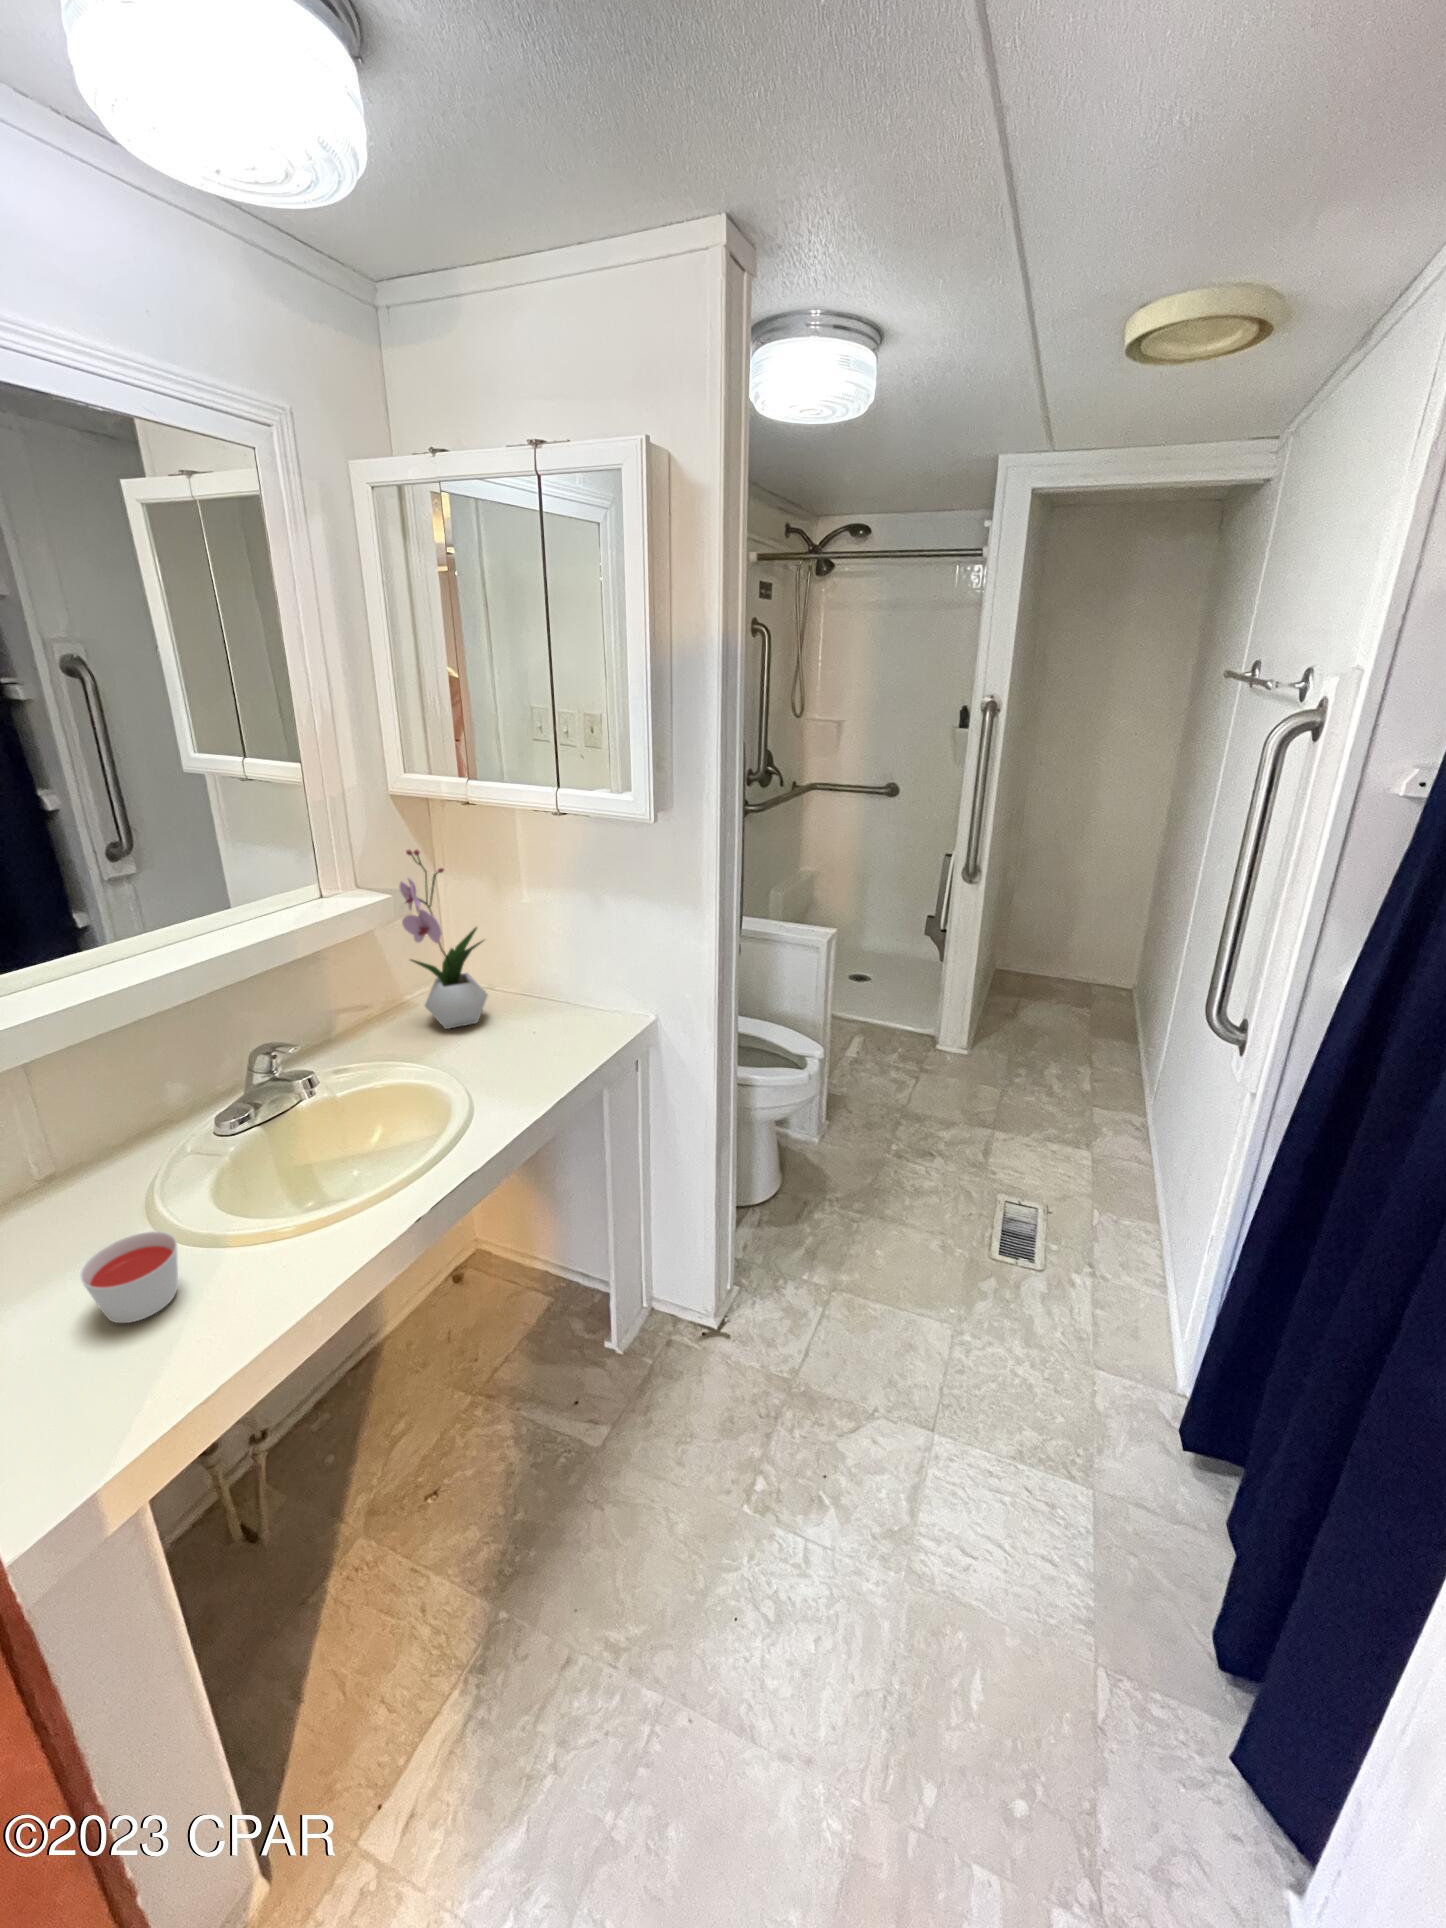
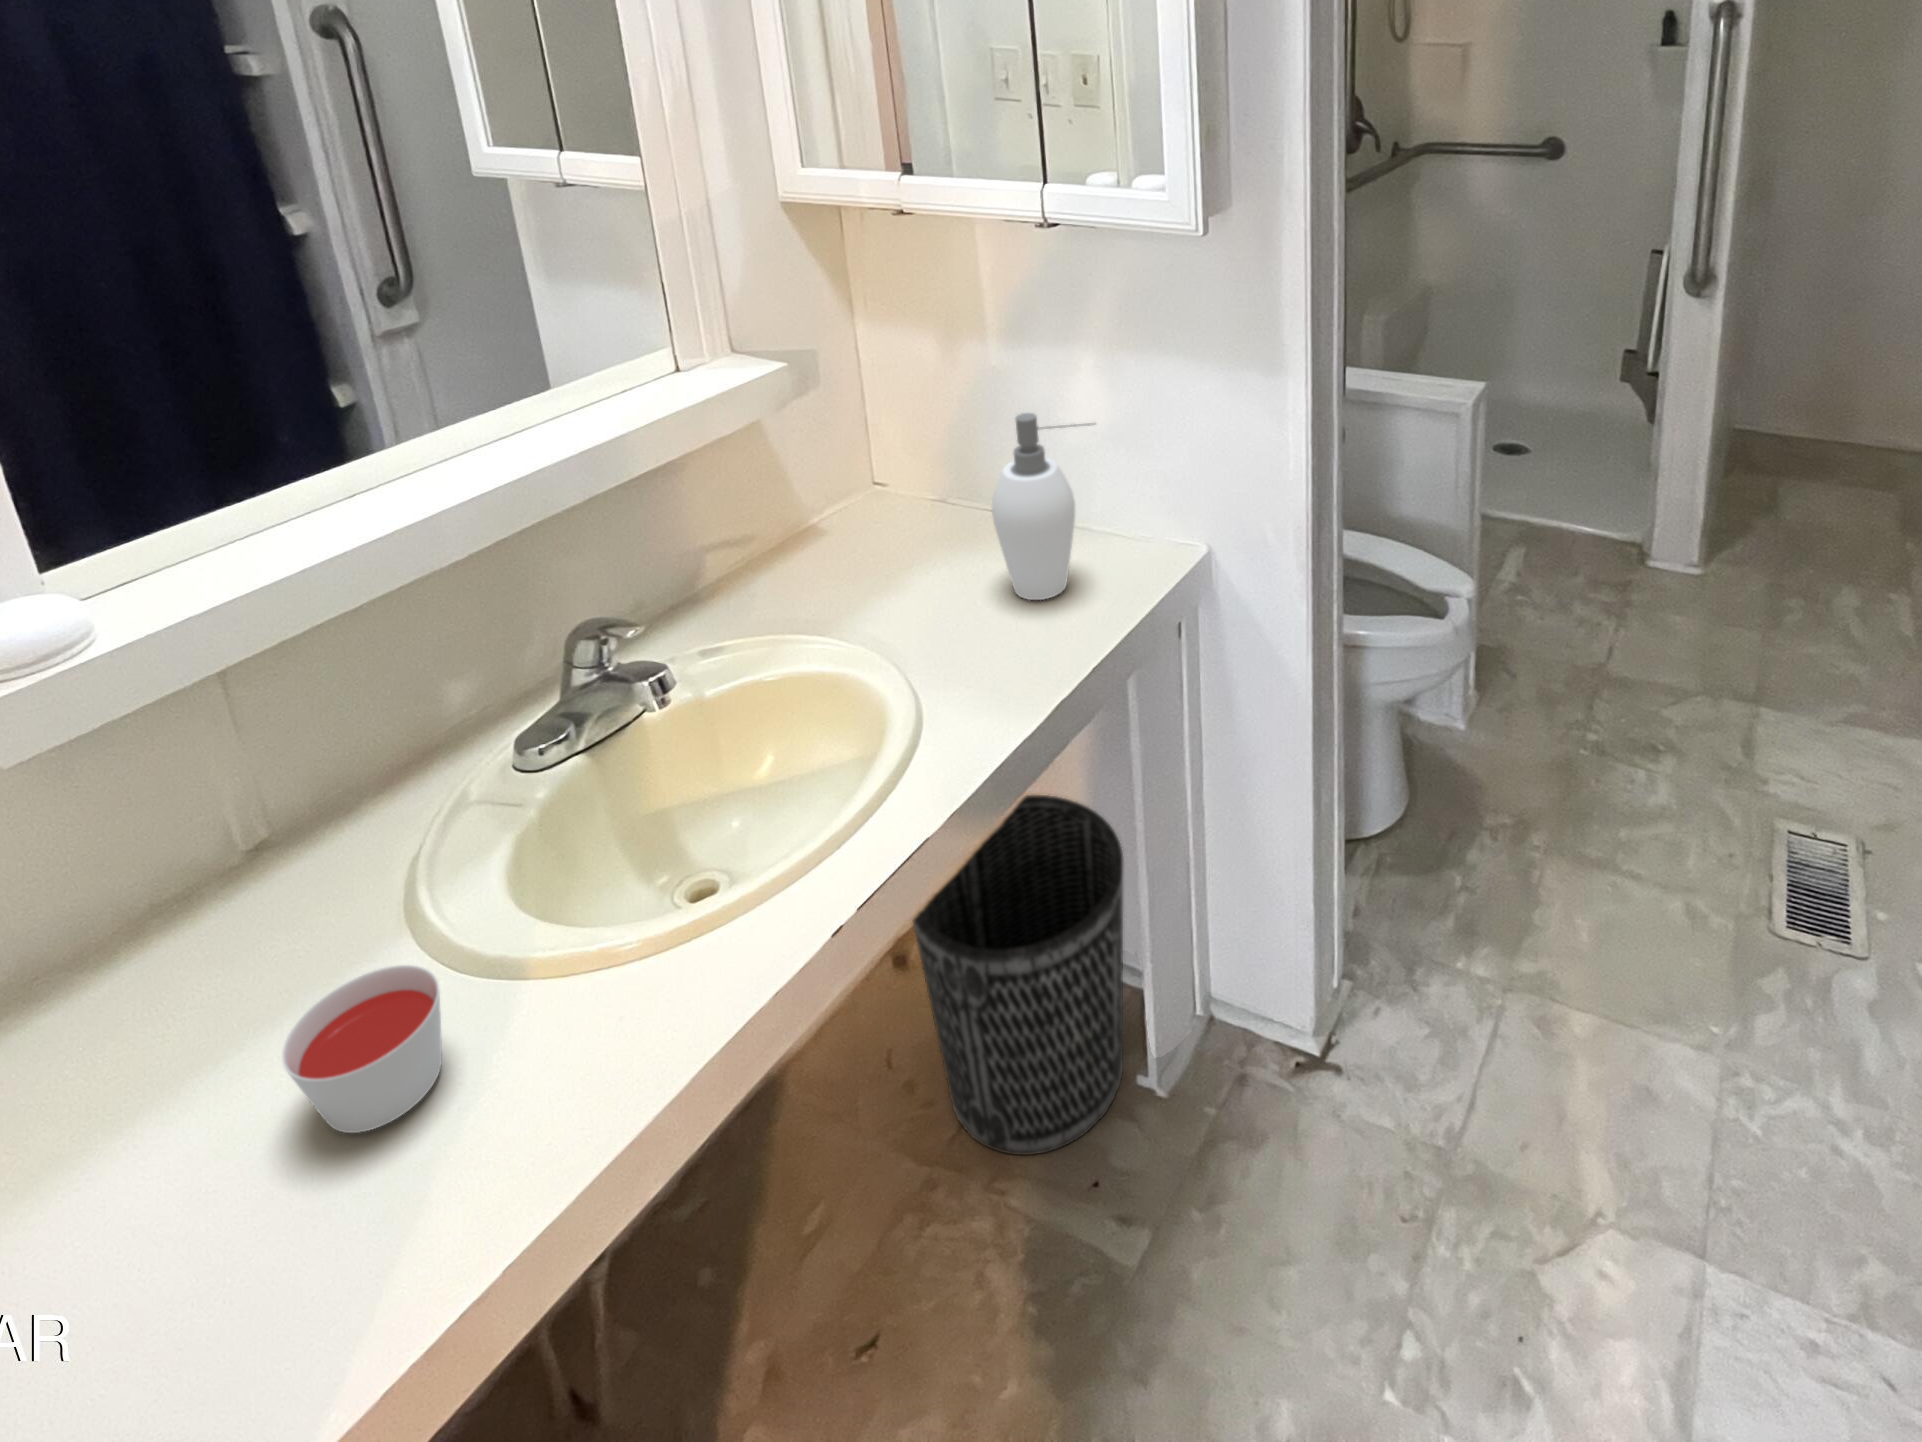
flower arrangement: present [399,850,488,1029] -> none [799,288,939,572]
soap dispenser: none [521,930,588,1046] -> present [992,413,1094,600]
wastebasket: none [463,1174,600,1388] -> present [913,795,1123,1155]

